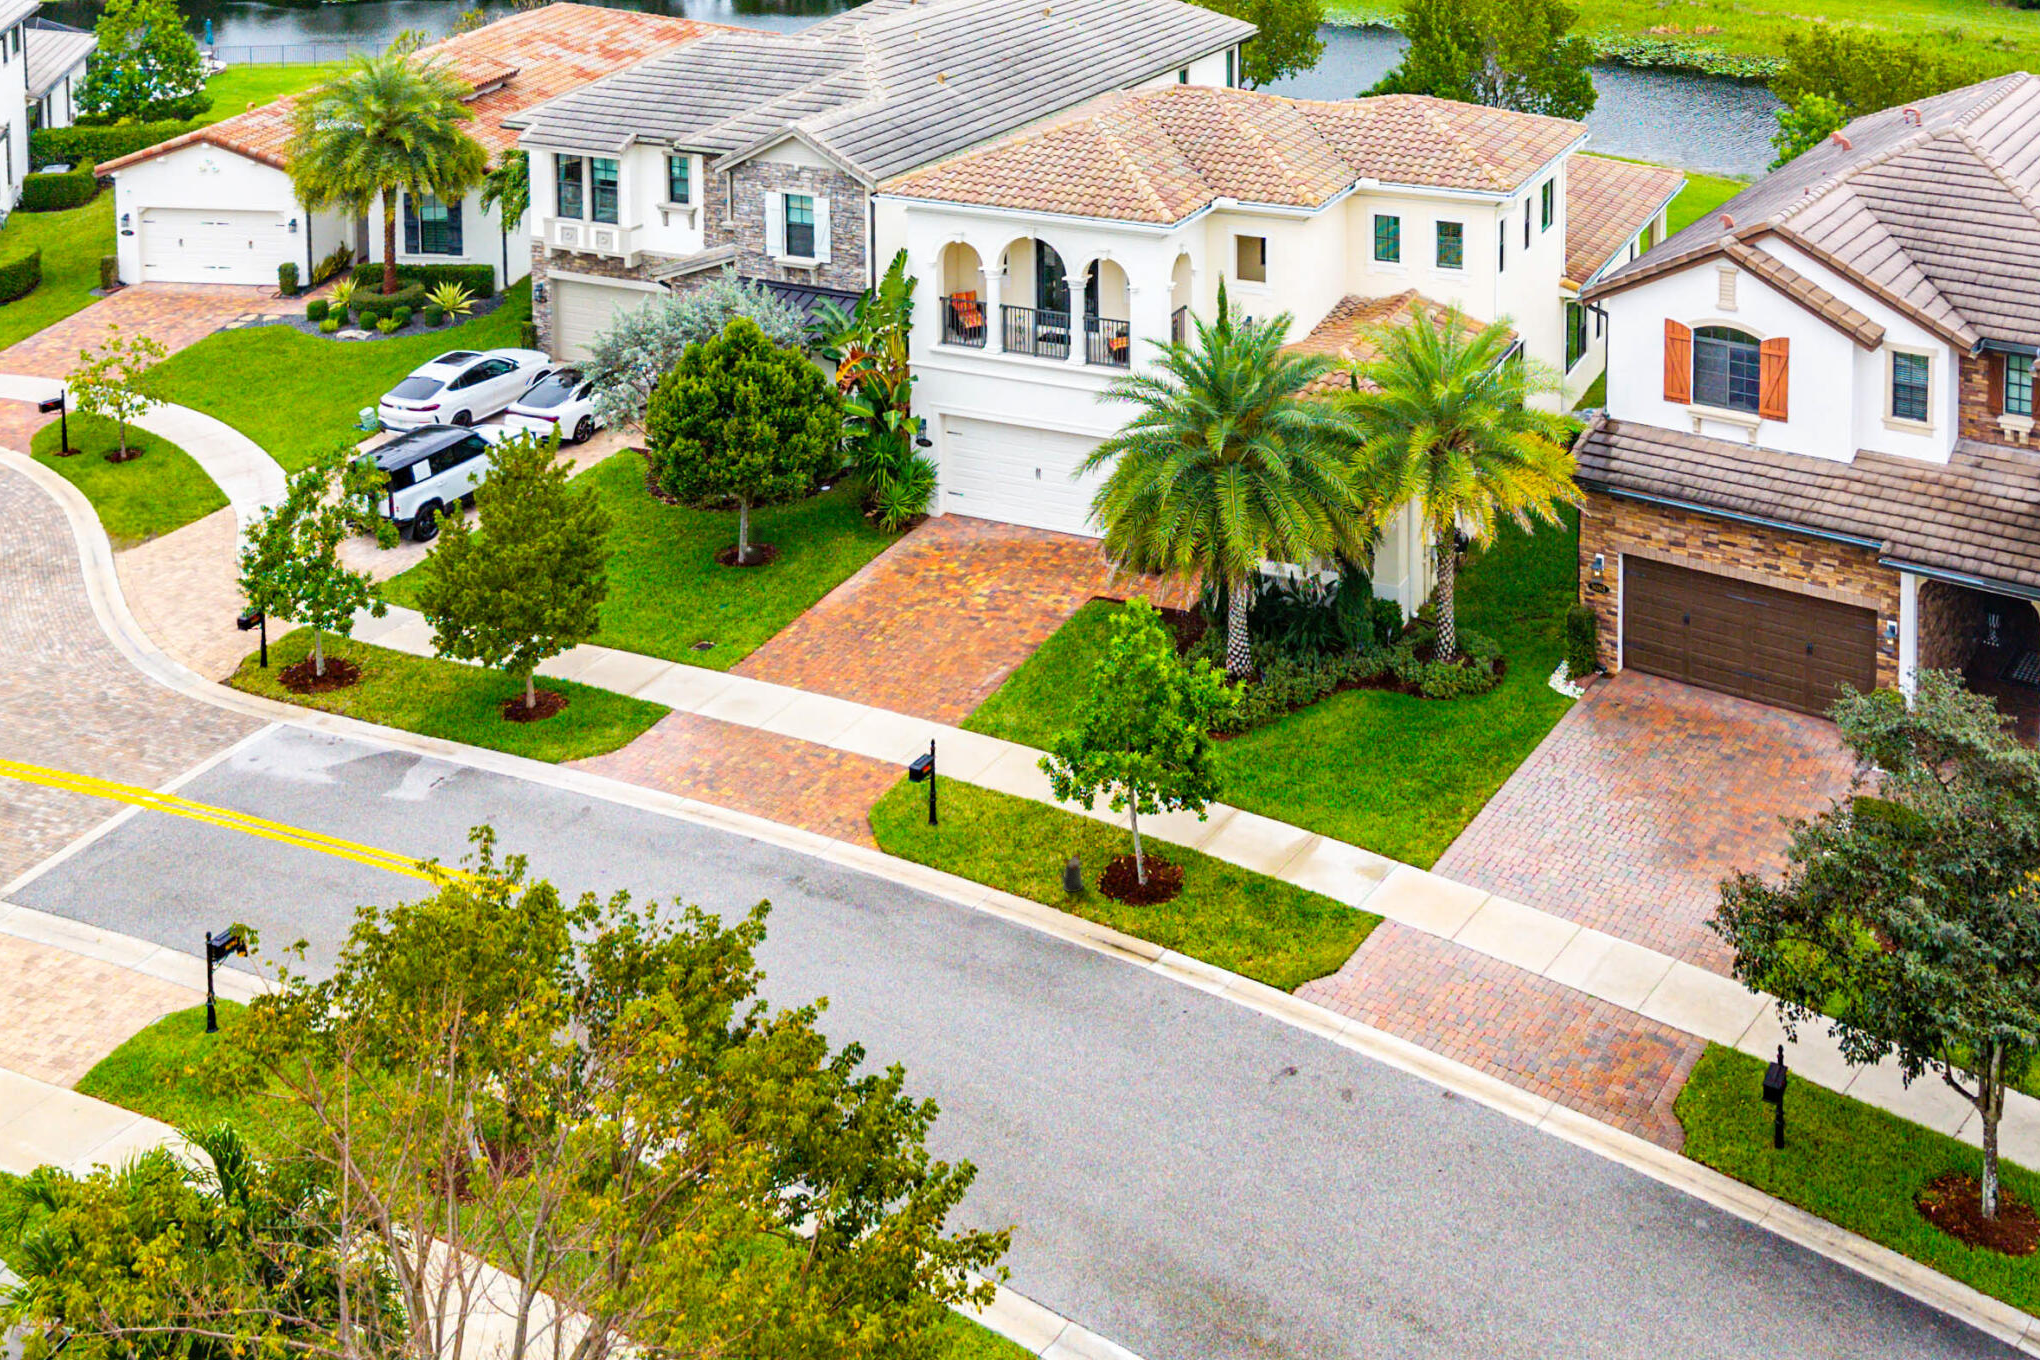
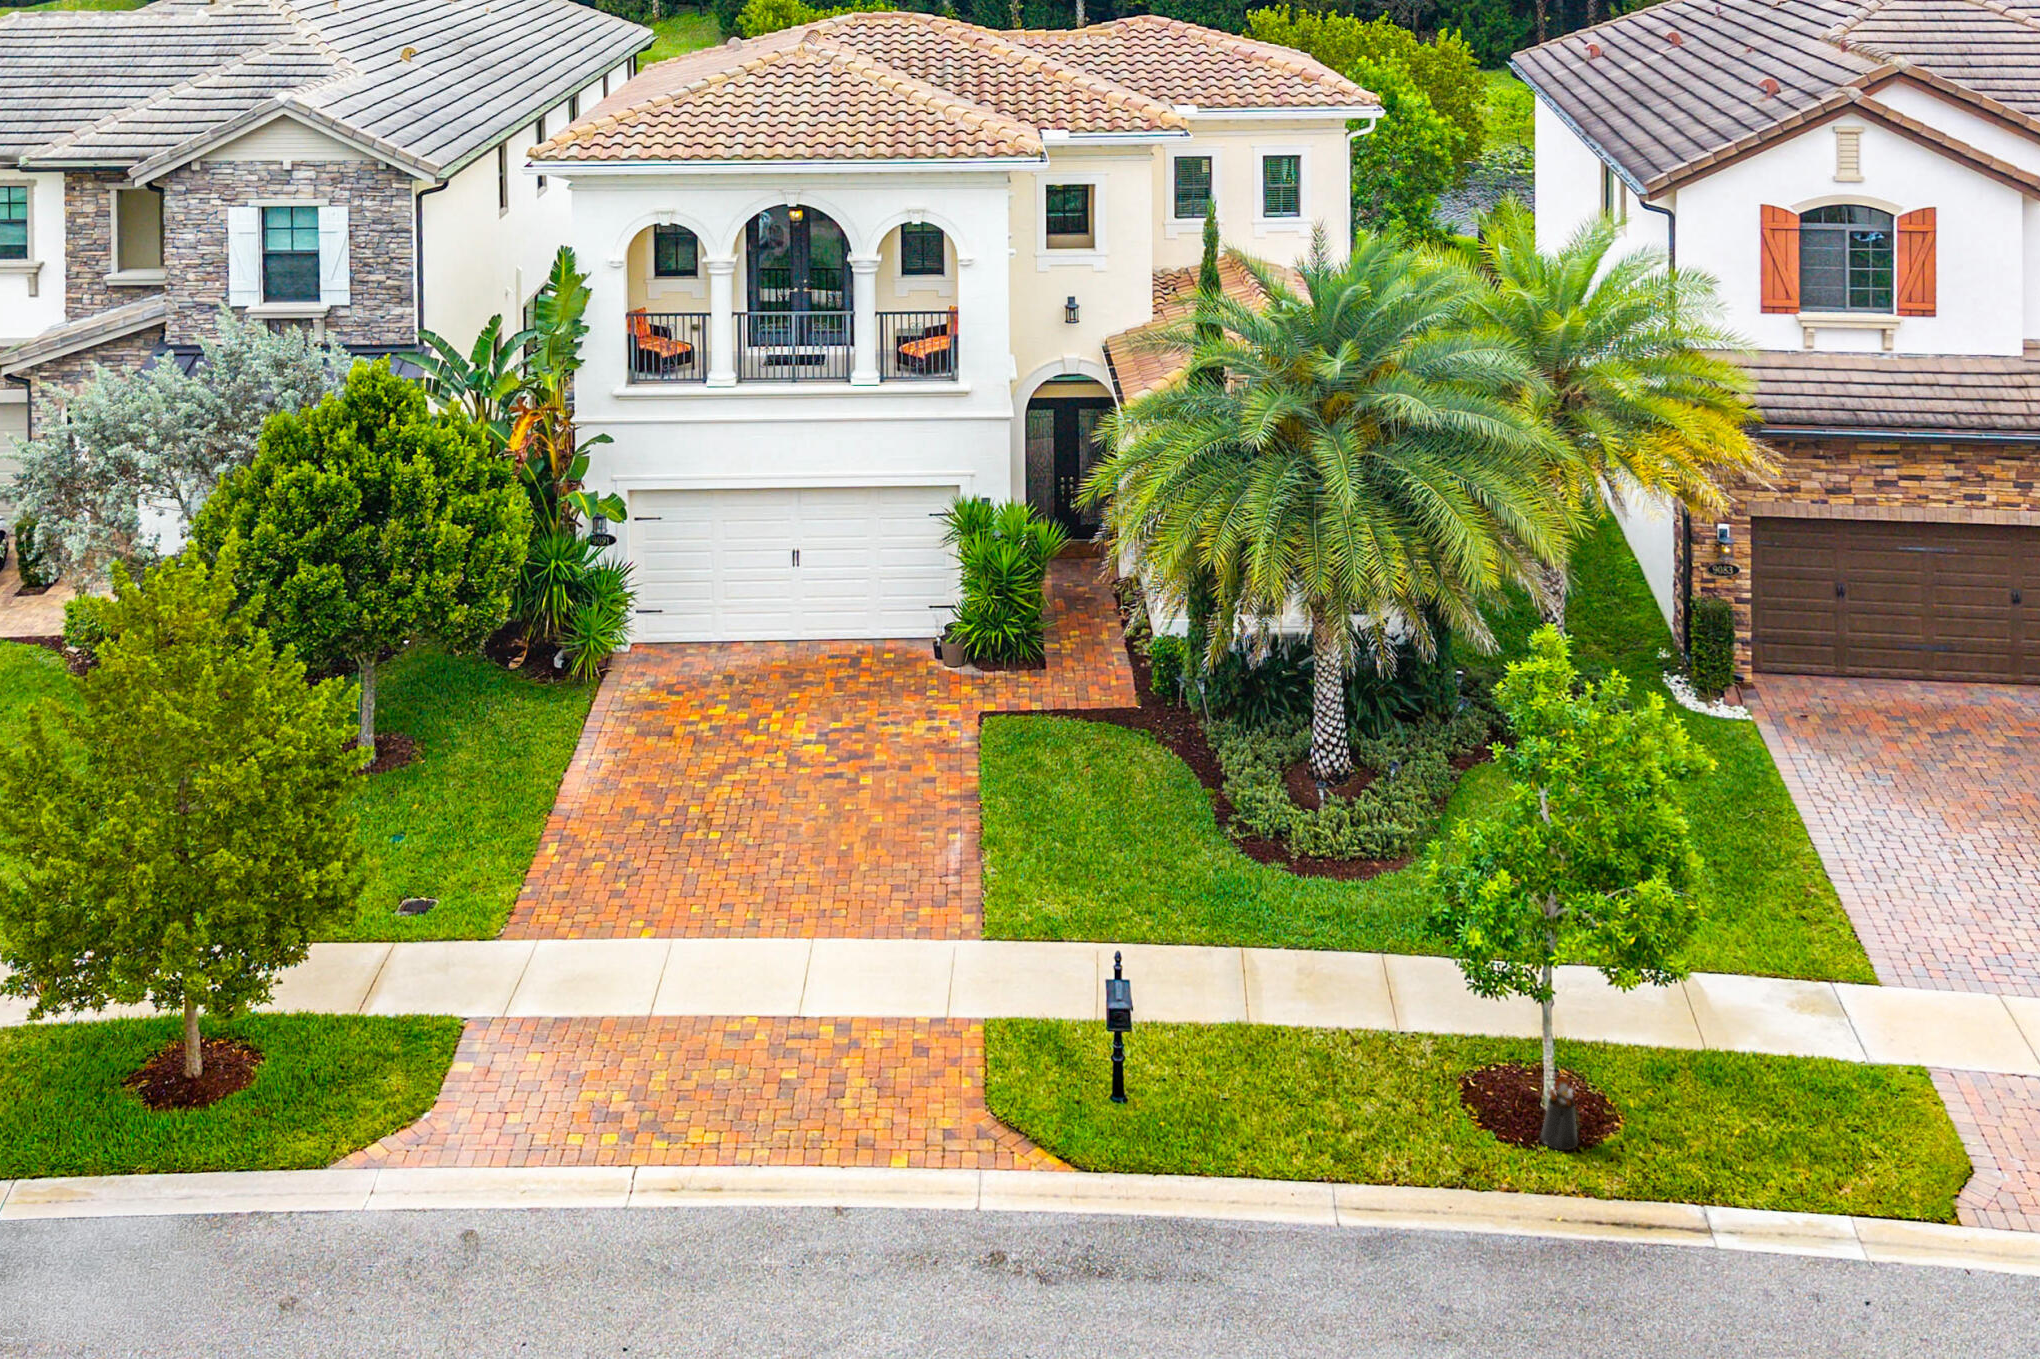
potted tree: present [744,526,766,564] -> none [379,691,423,765]

